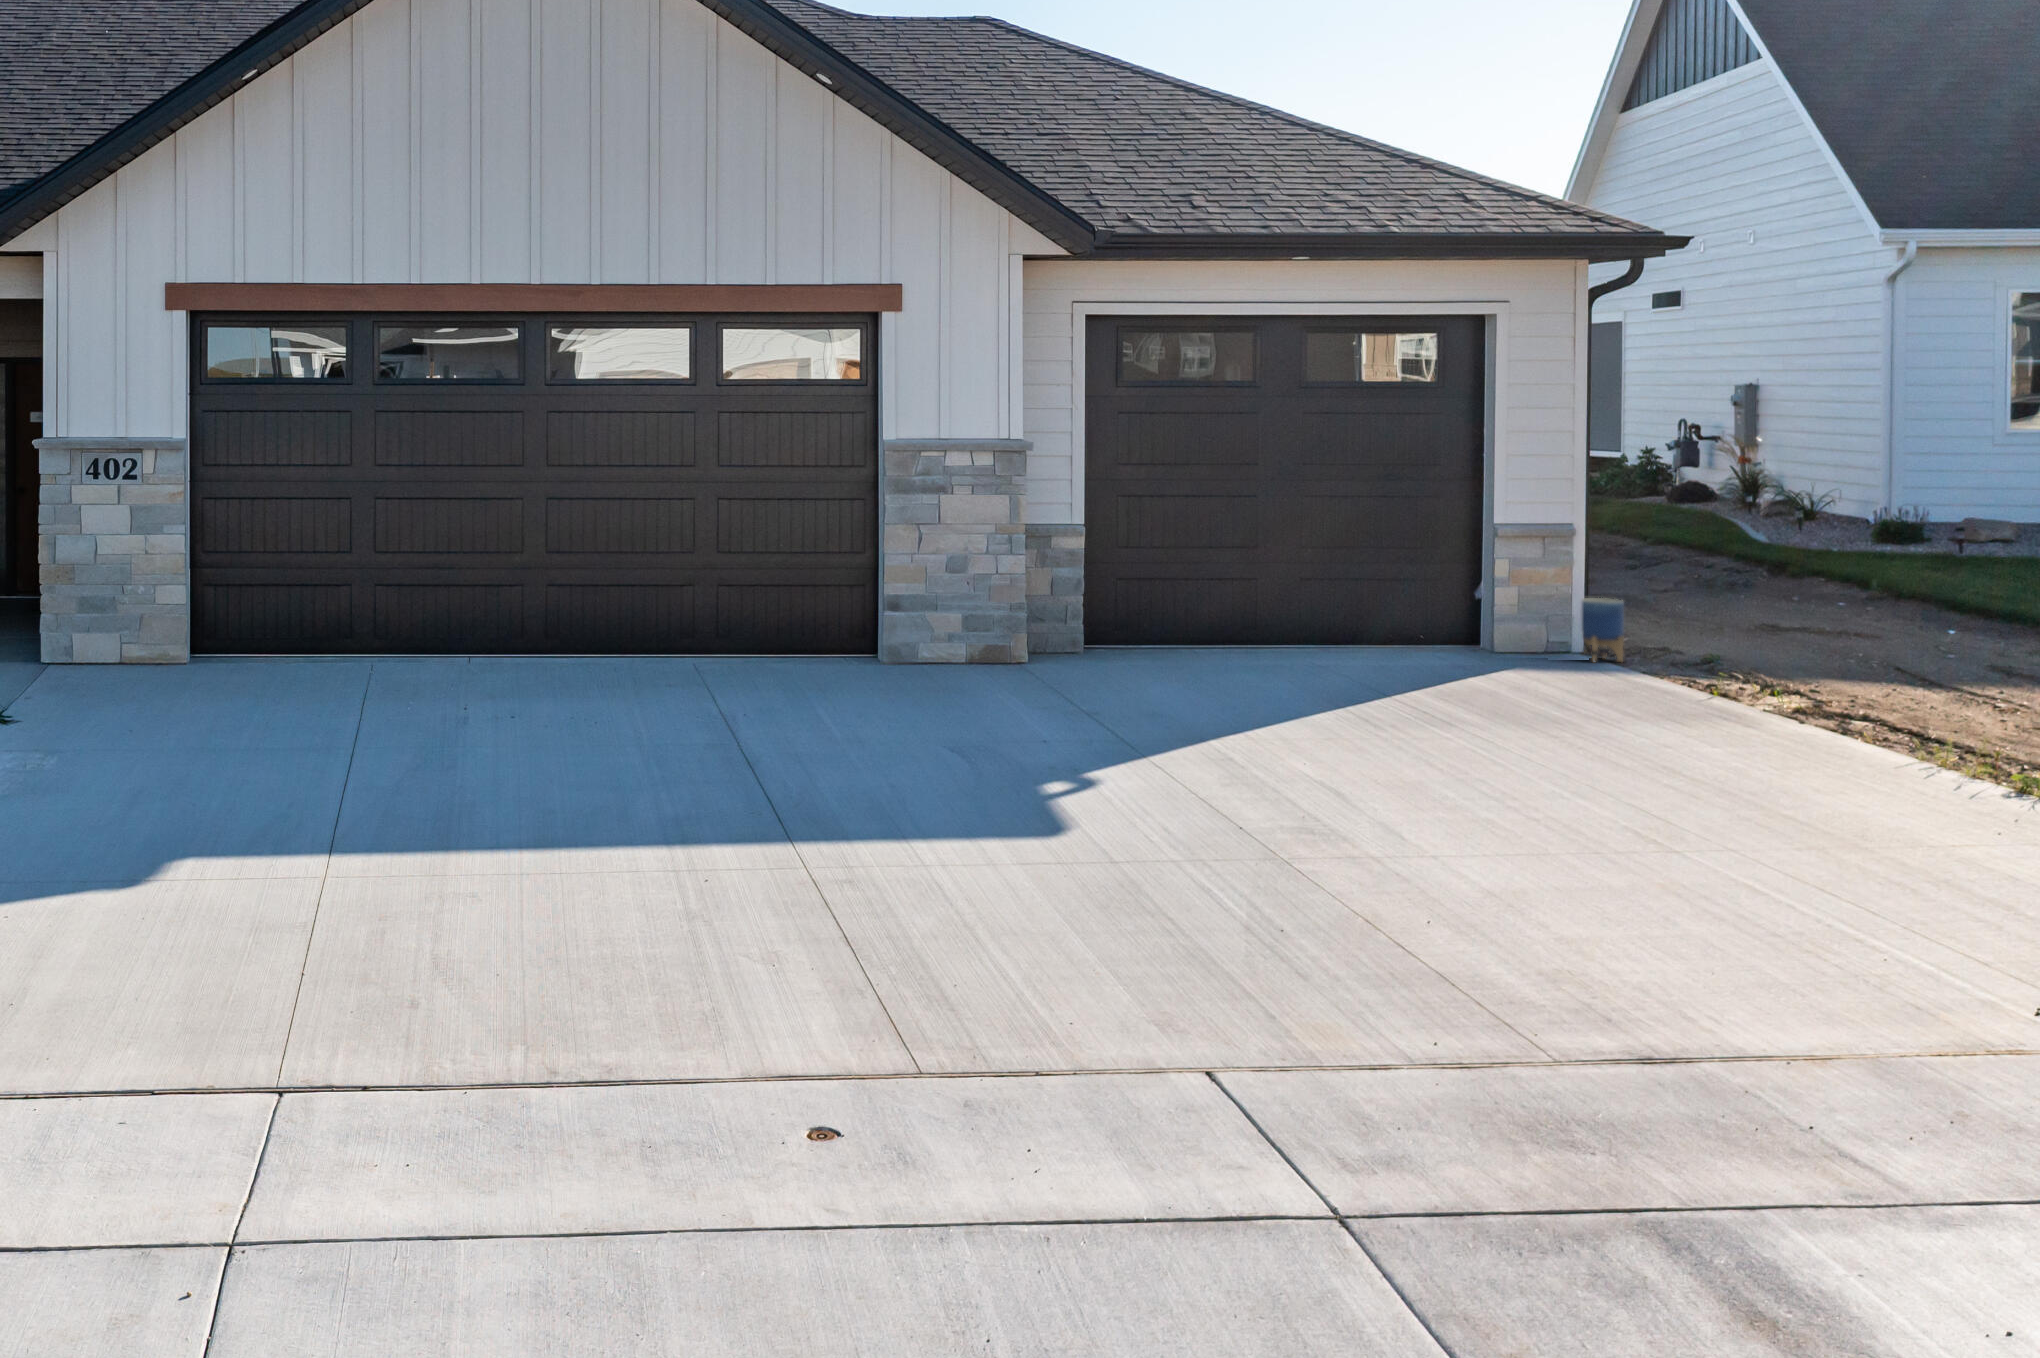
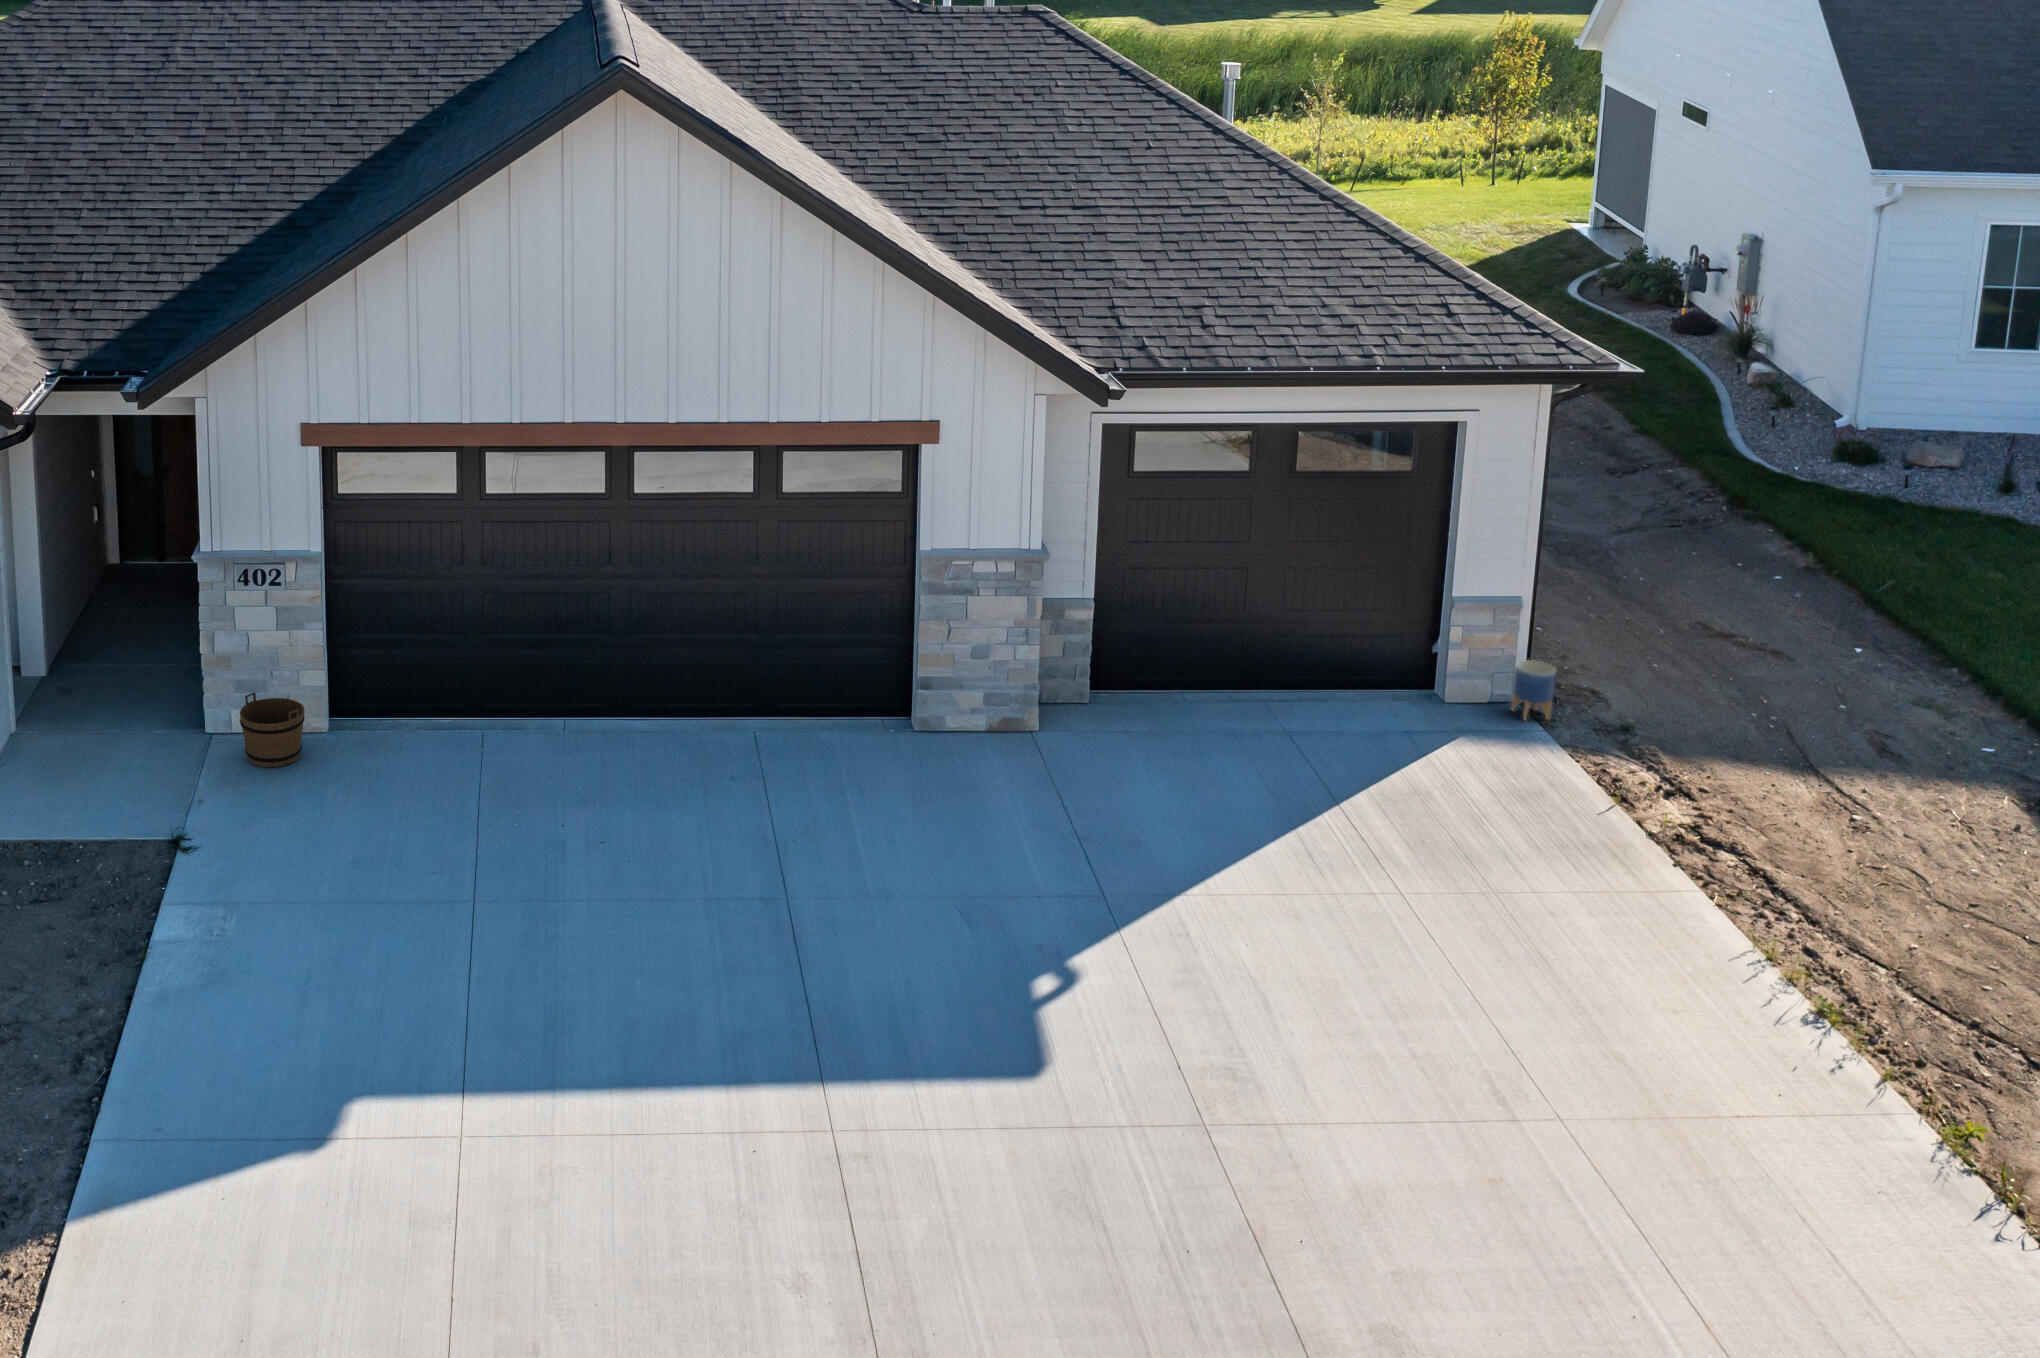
bucket: none [79,604,158,680] -> present [240,693,305,767]

